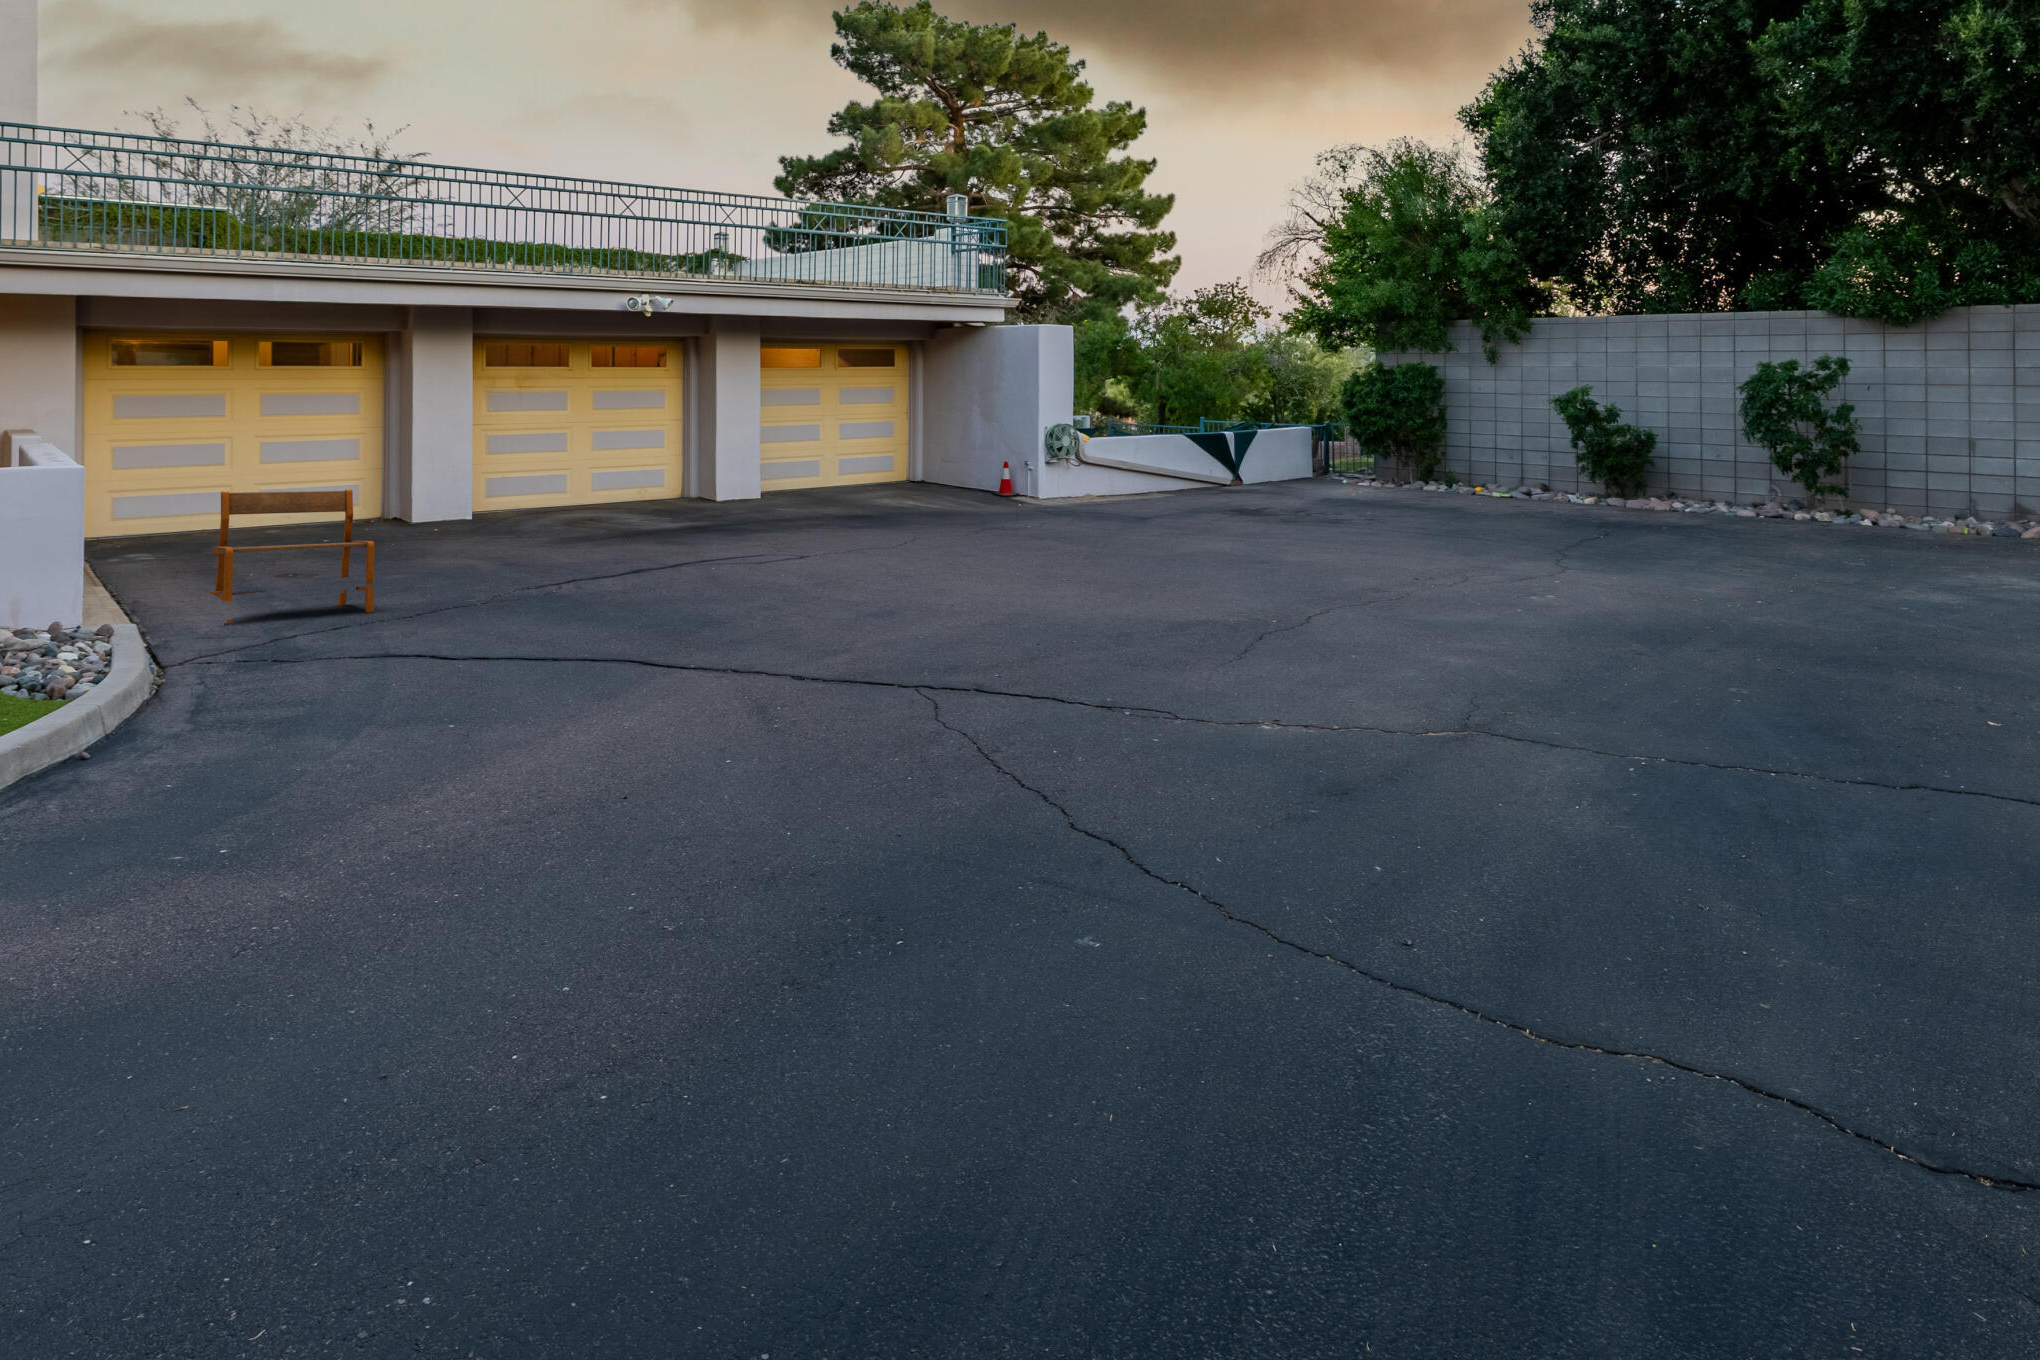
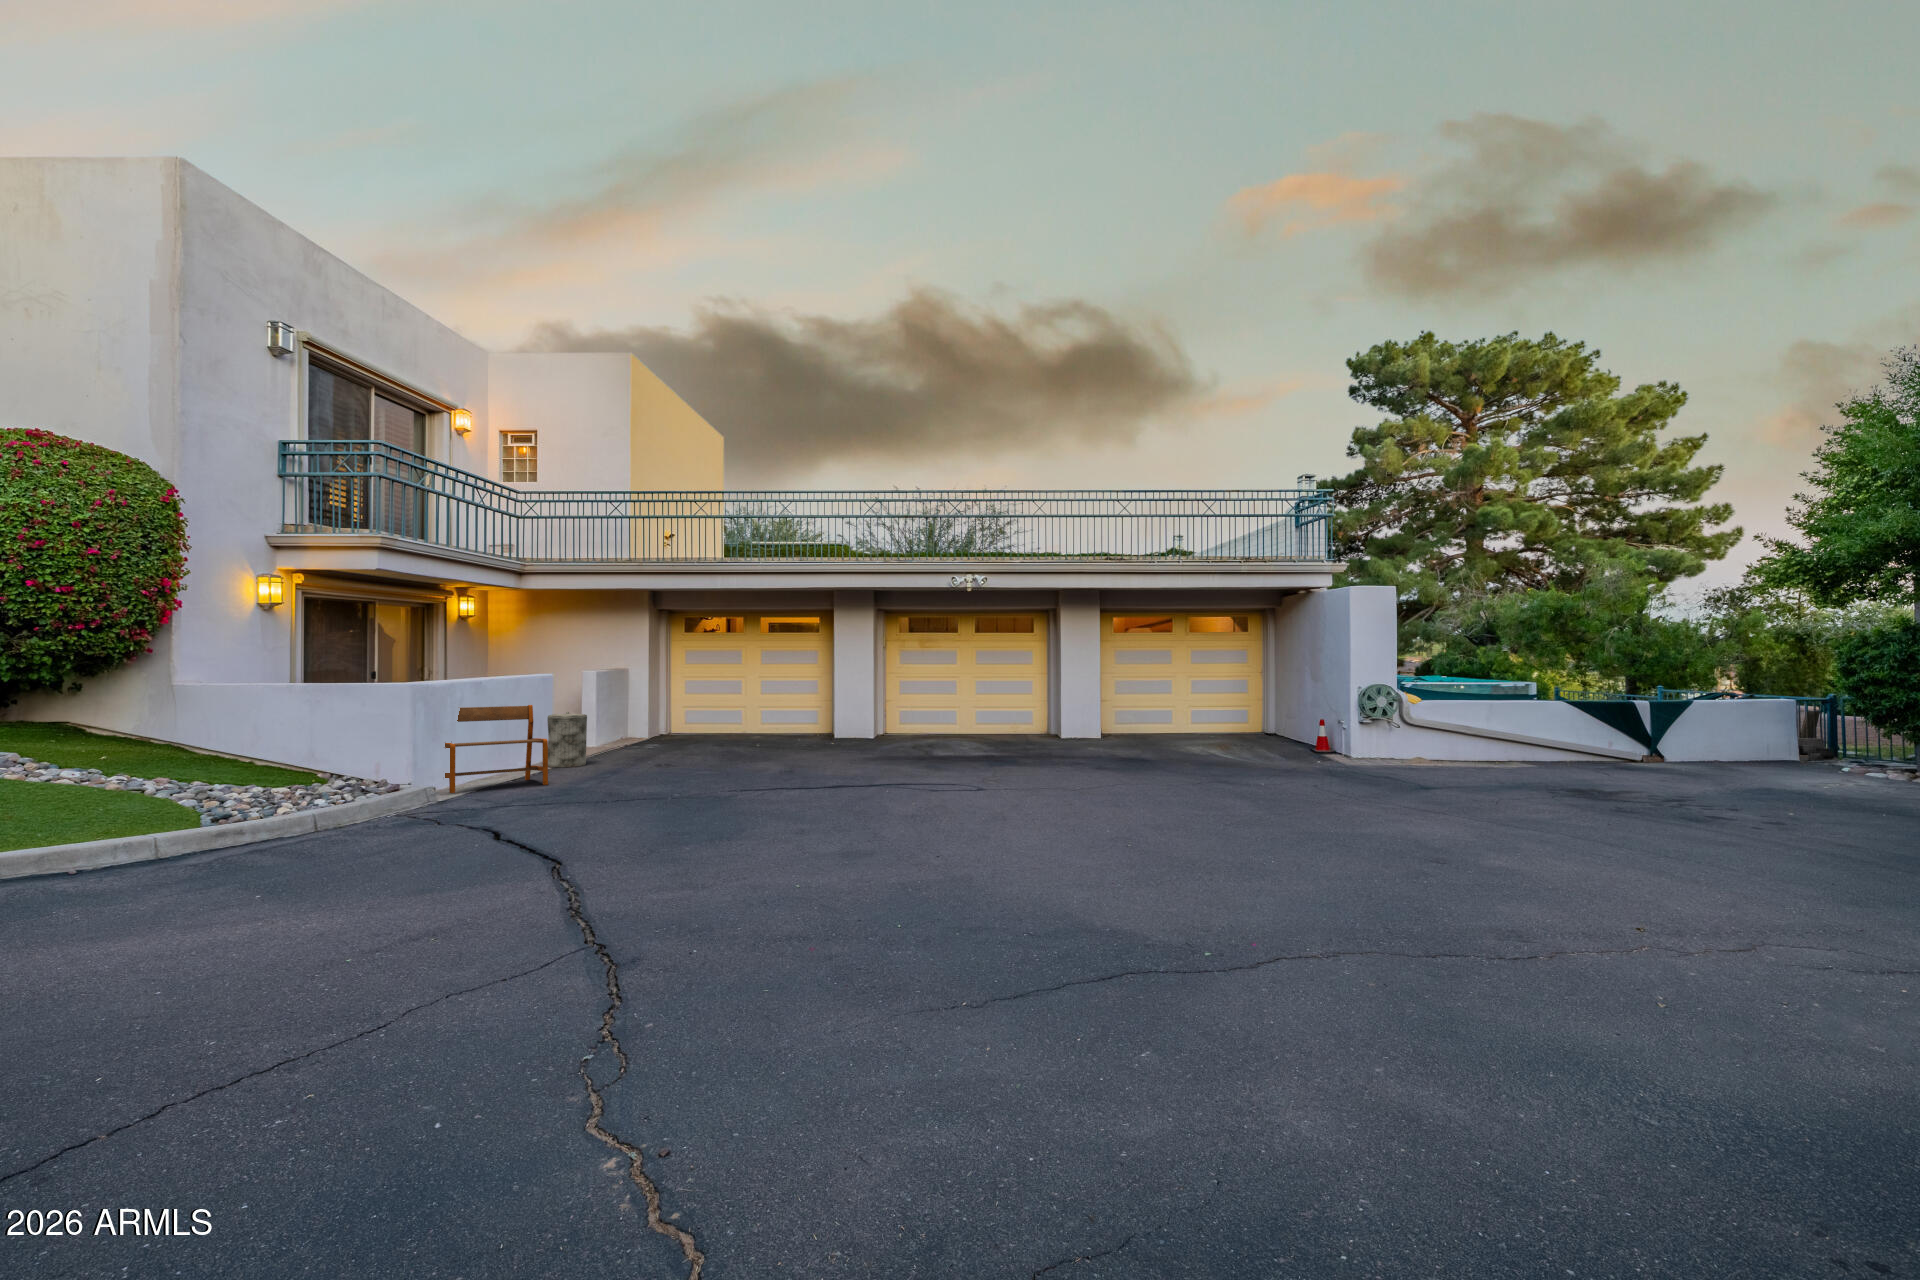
trash can: none [371,502,435,587] -> present [547,712,587,767]

